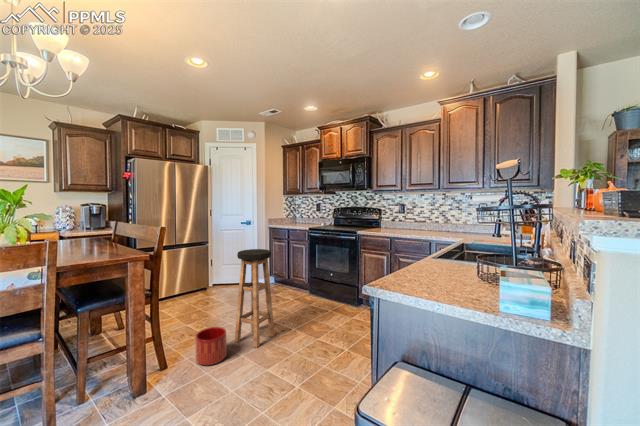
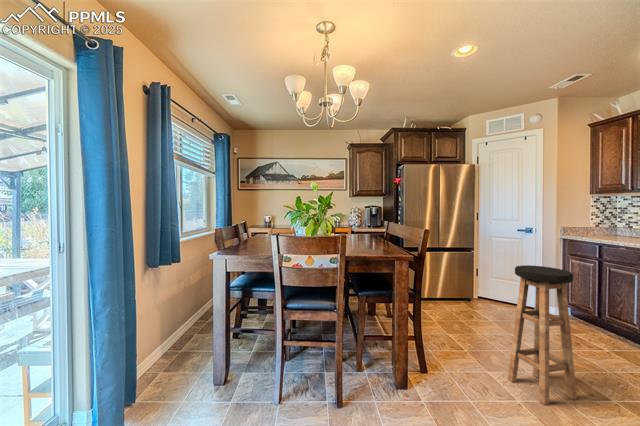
planter: present [195,327,227,365] -> none [457,349,497,398]

